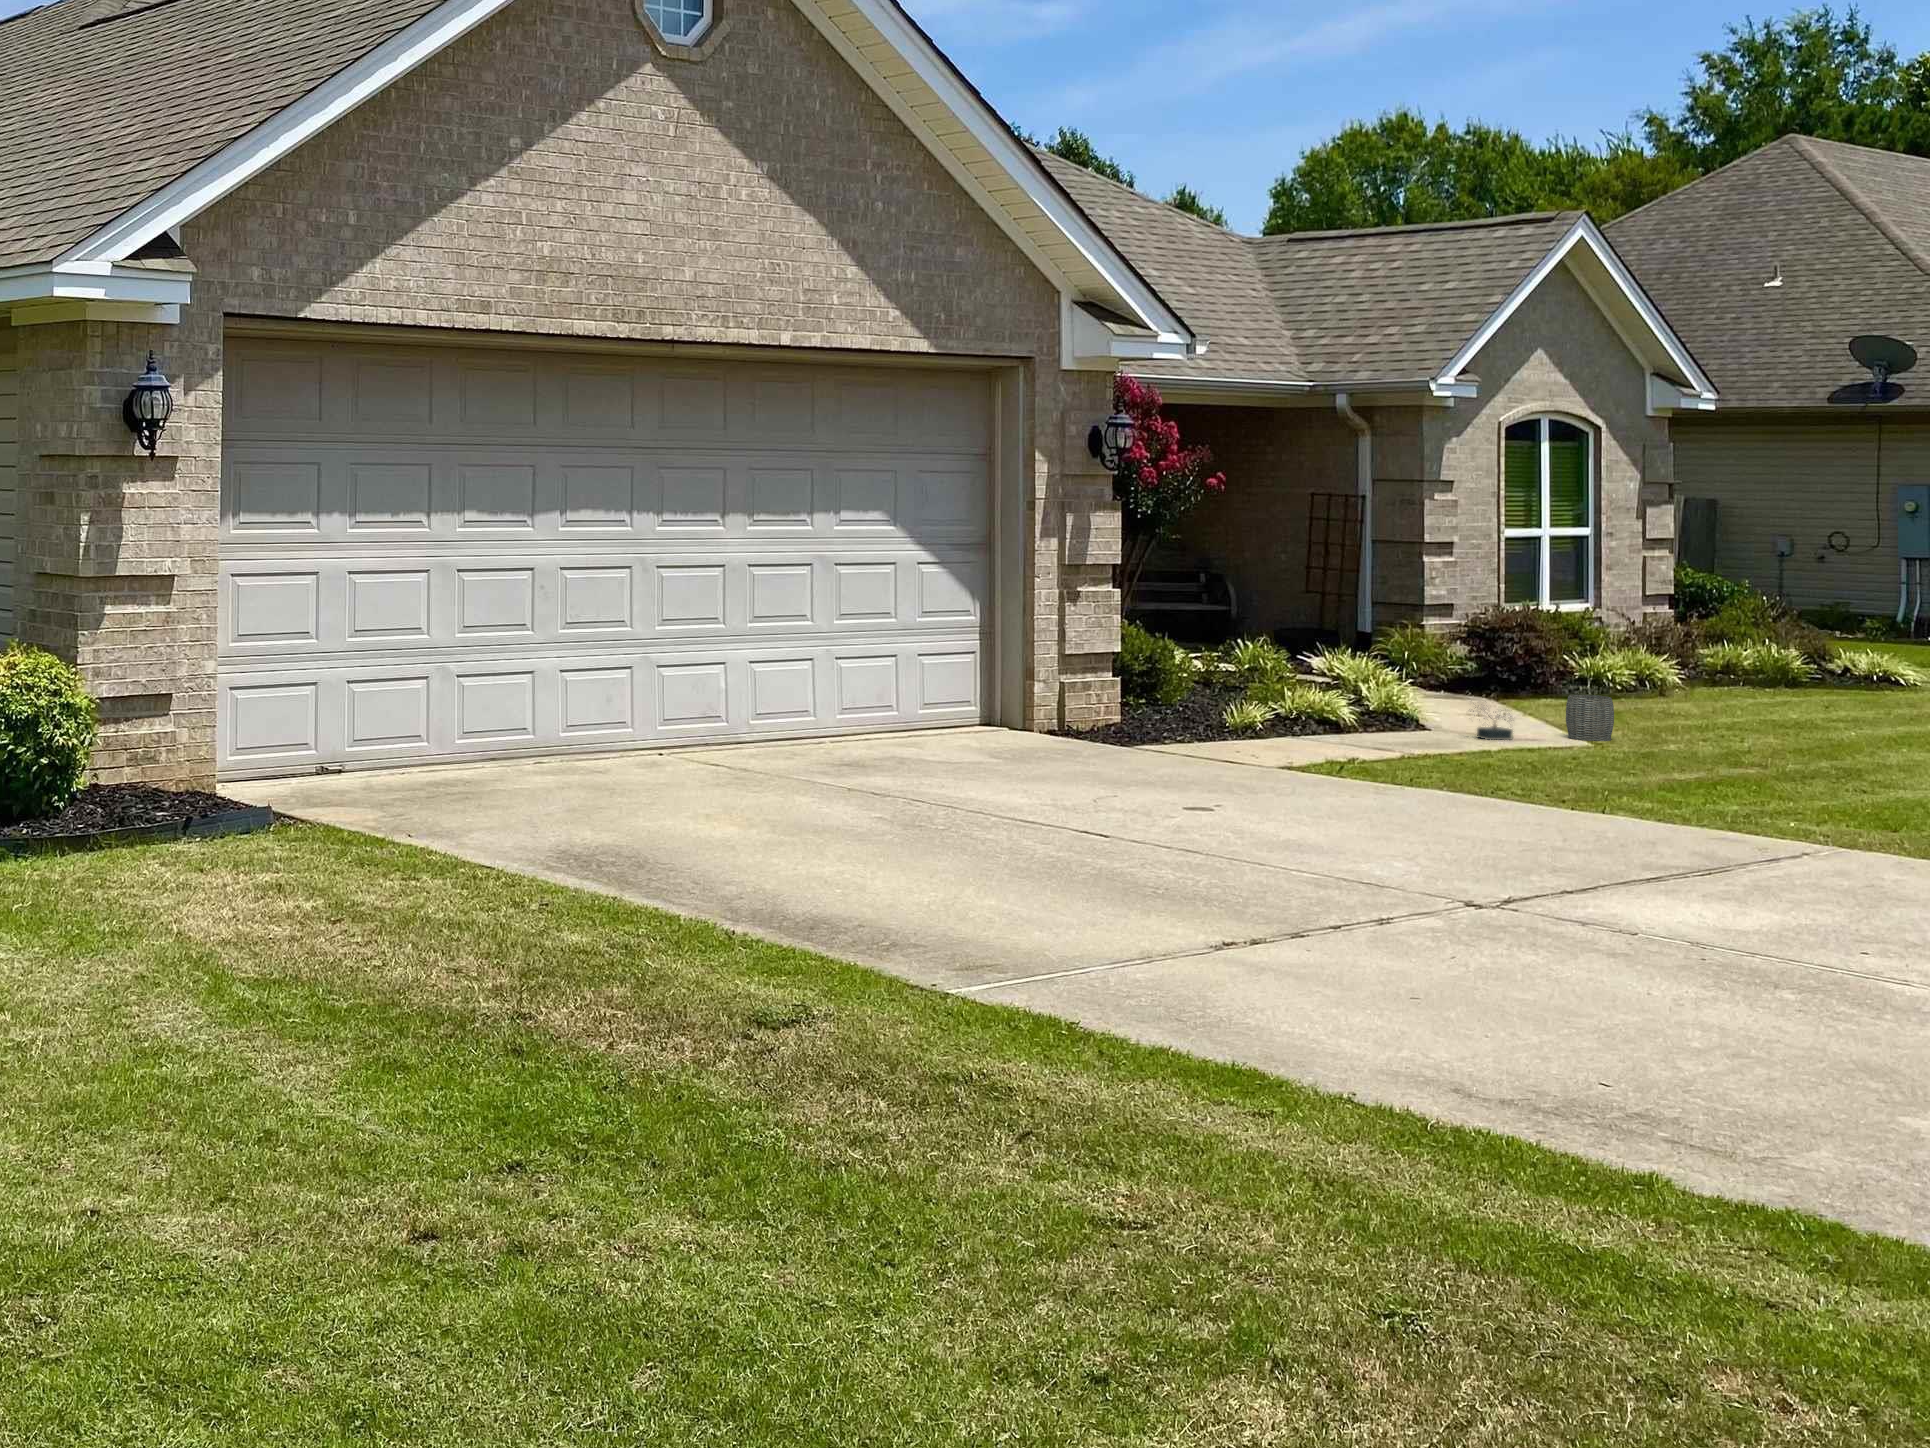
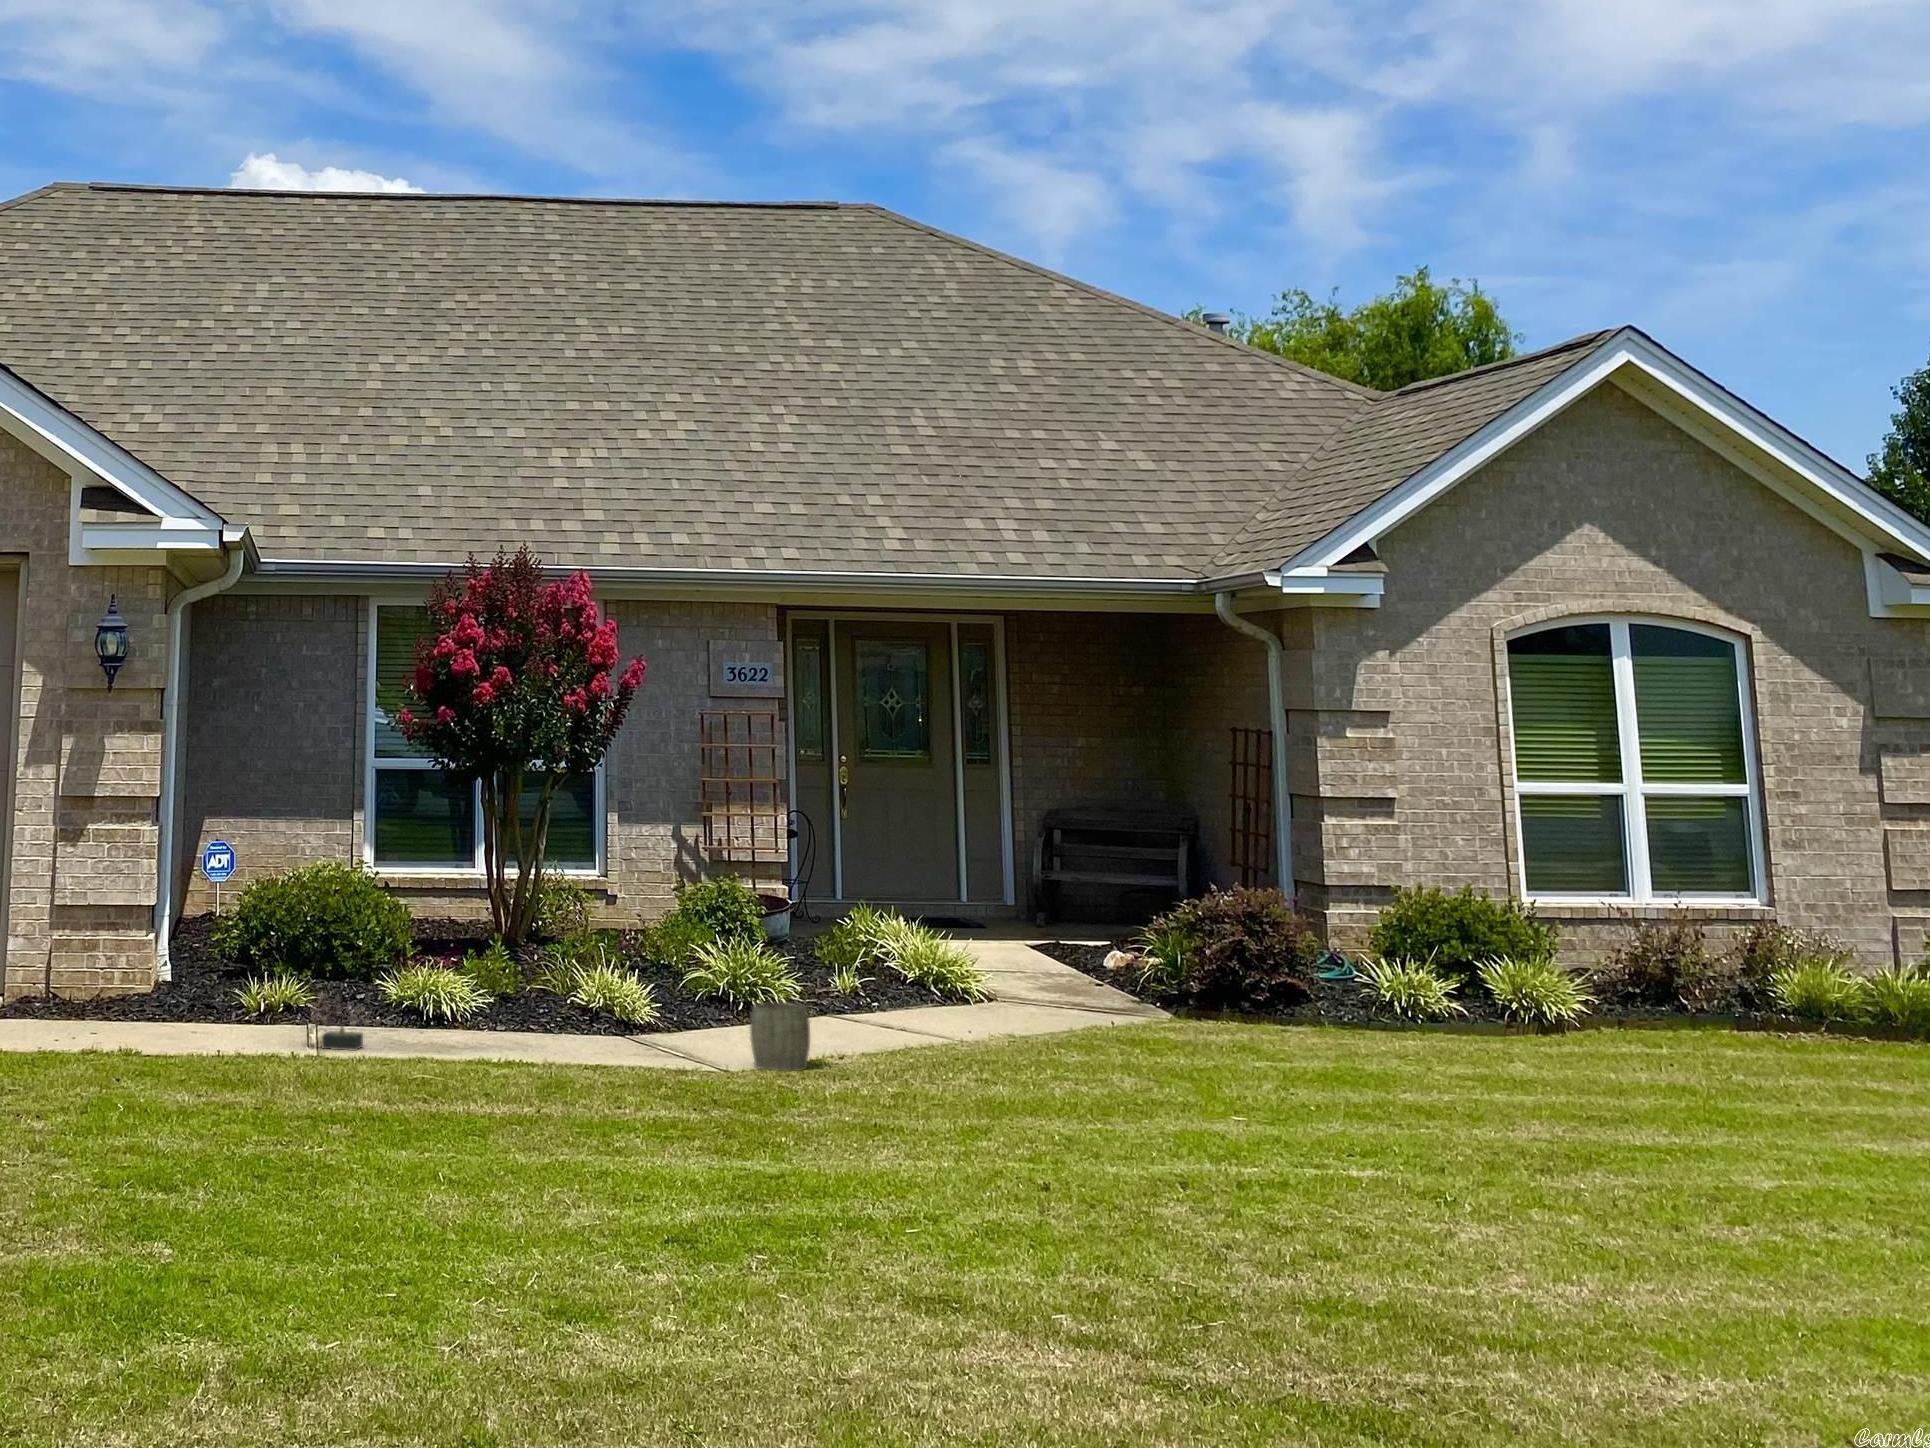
decorative plant: present [1470,703,1514,740] -> present [313,993,368,1050]

